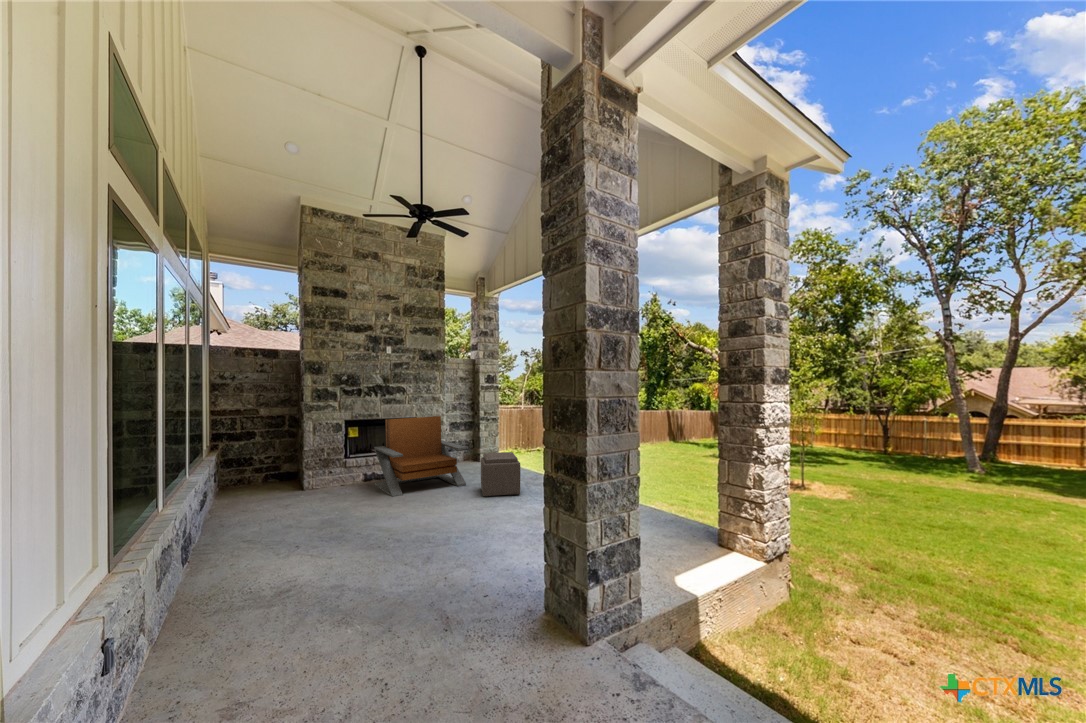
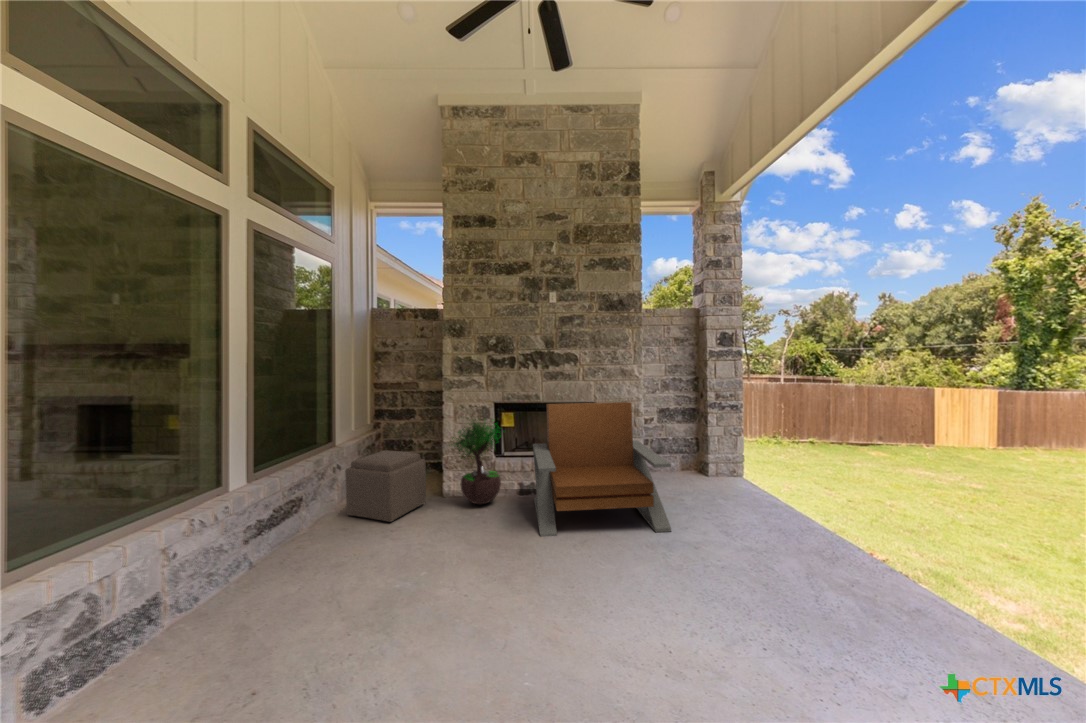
potted tree: none [317,427,359,491] -> present [452,421,501,504]
ottoman: present [481,452,520,497] -> present [345,450,426,522]

